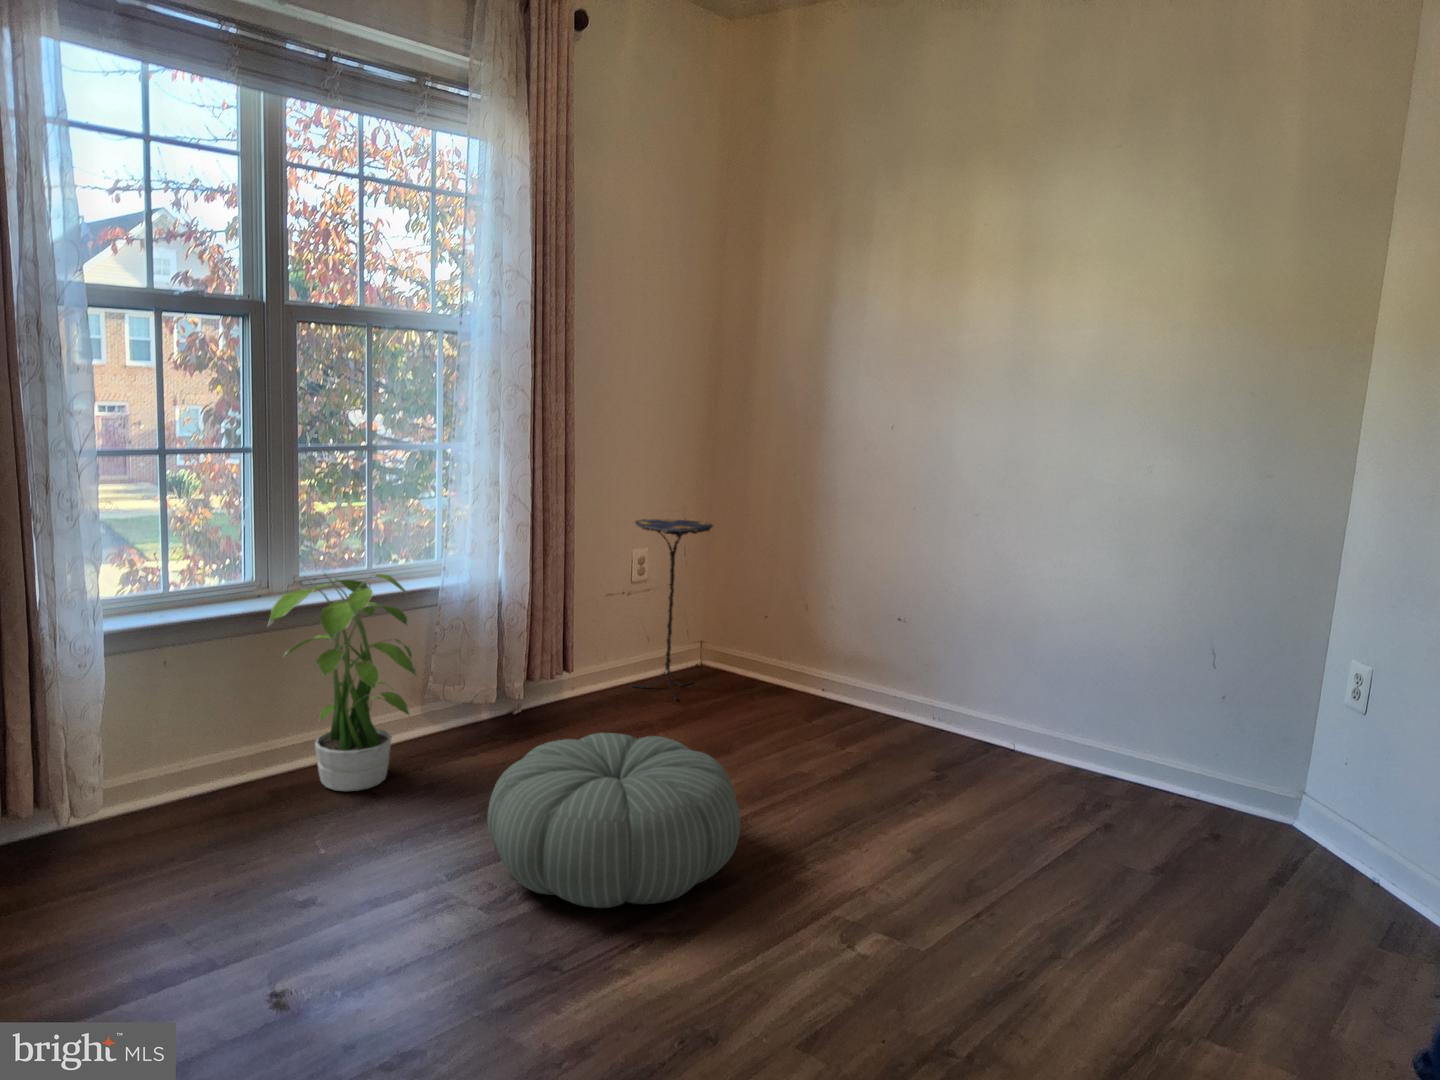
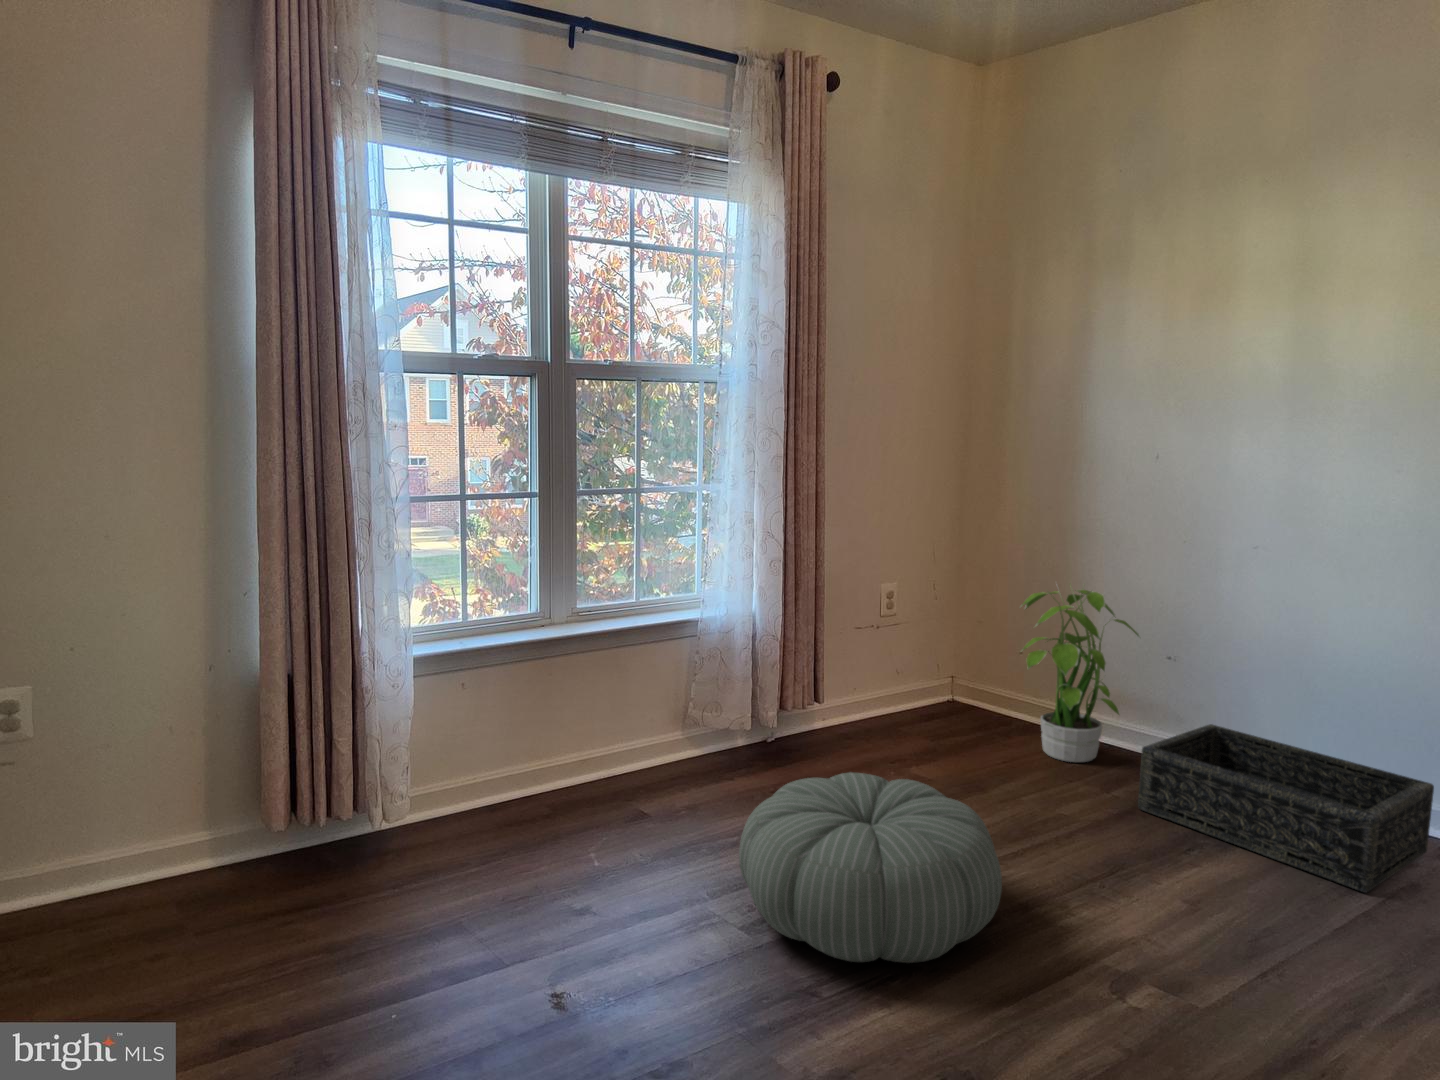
side table: present [632,519,713,699] -> none [877,556,962,736]
potted plant: present [268,574,417,791] -> present [1021,589,1139,762]
basket: none [868,675,1103,812] -> present [1138,724,1434,893]

